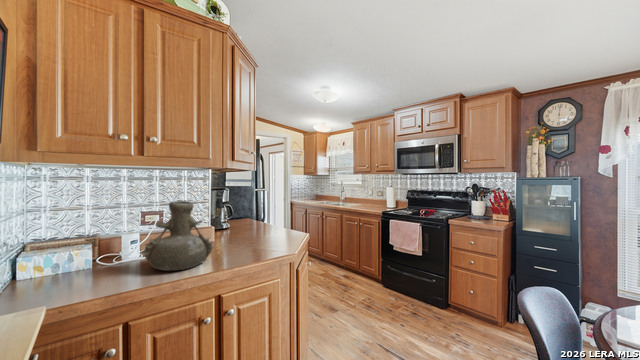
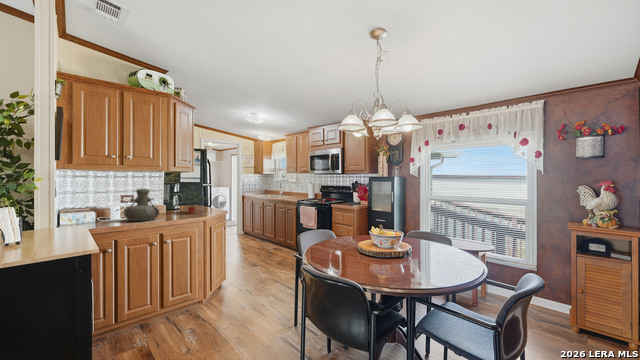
potted plant: none [241,194,291,243] -> present [183,187,206,213]

